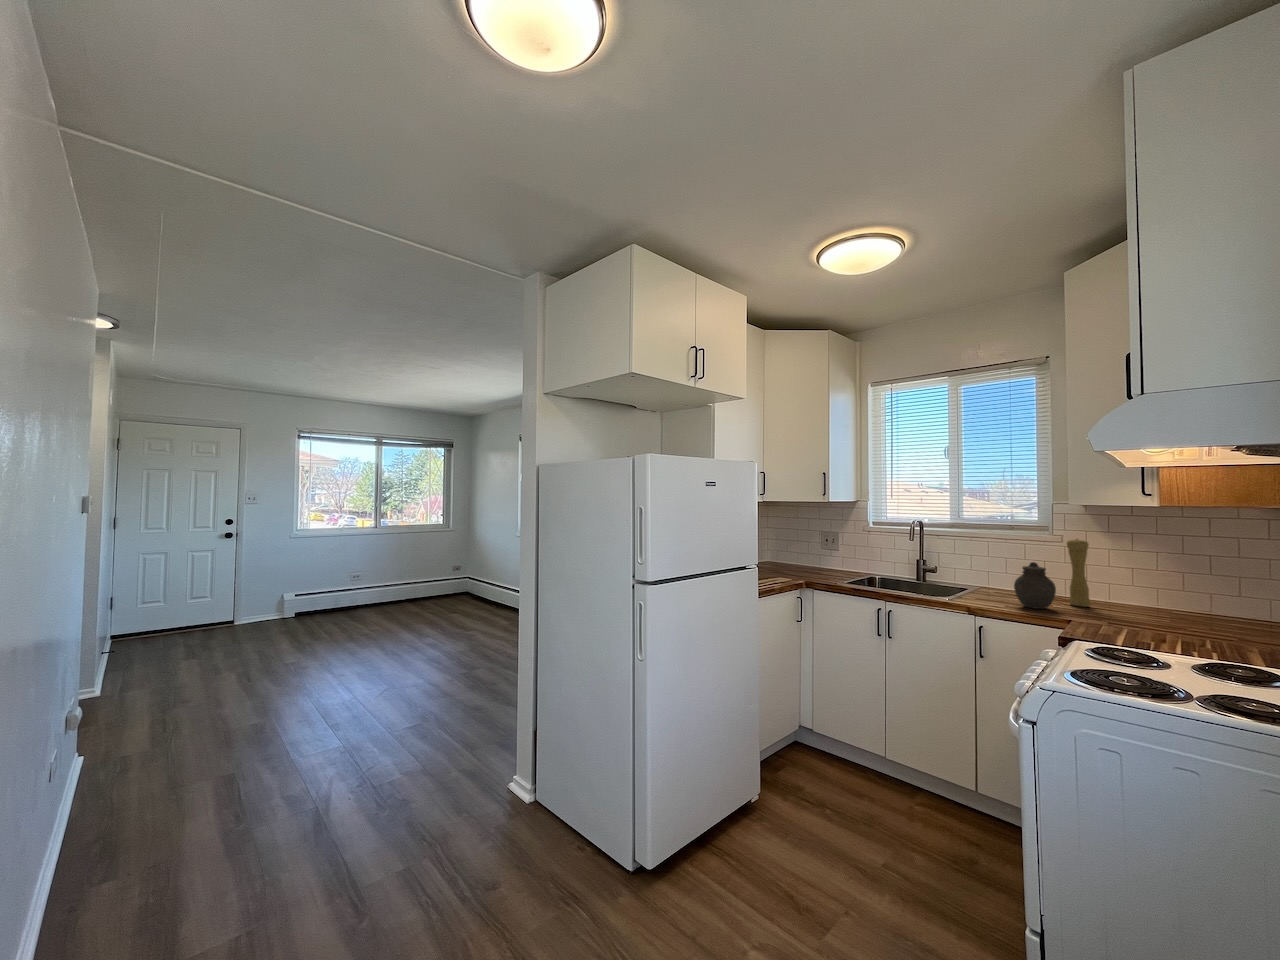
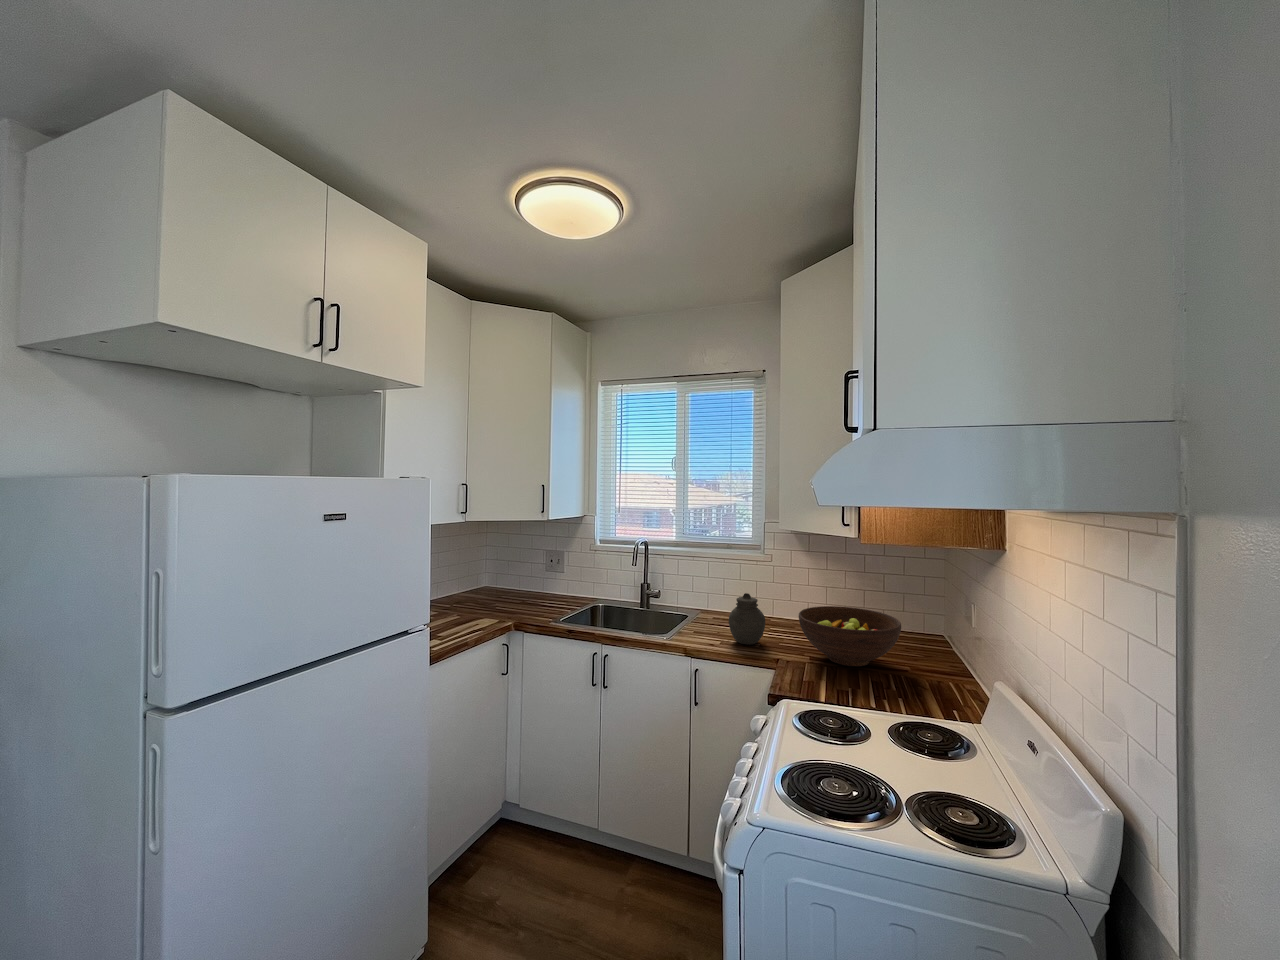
pepper mill: present [1066,539,1090,607] -> none [775,563,794,634]
fruit bowl: none [1094,577,1225,630] -> present [799,606,901,666]

